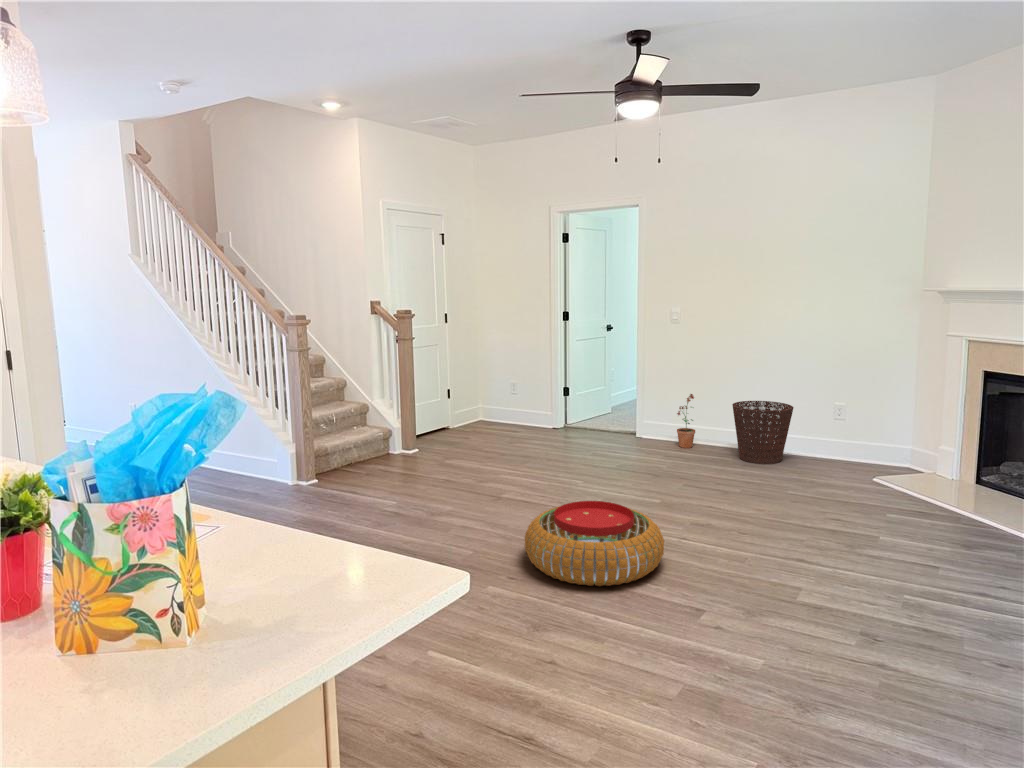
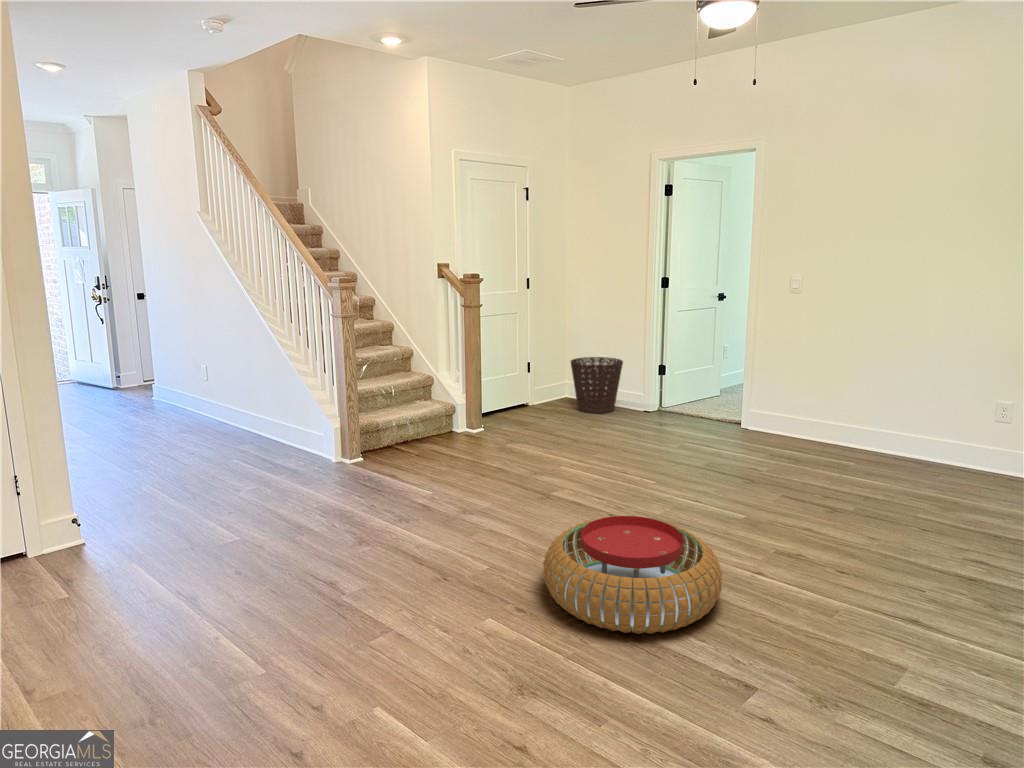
potted plant: present [677,394,695,448] -> none [787,380,814,445]
basket: present [732,401,794,464] -> present [570,357,623,414]

